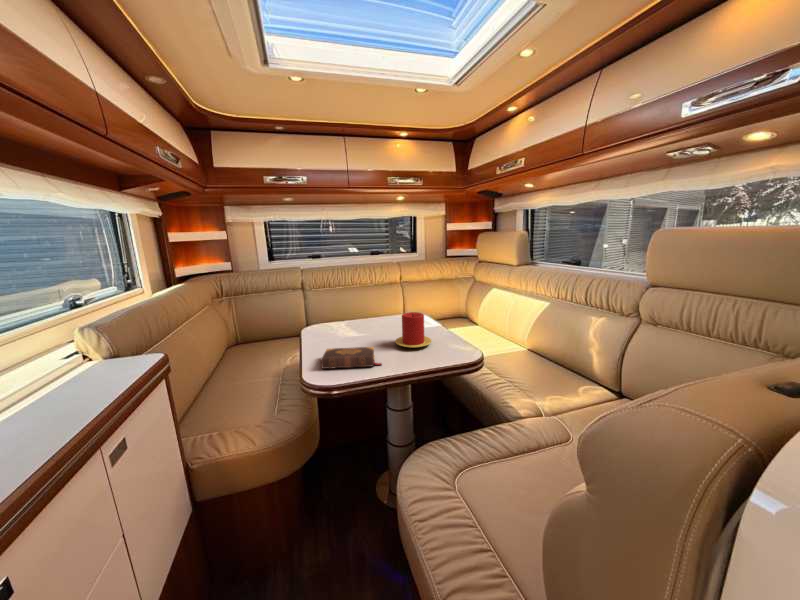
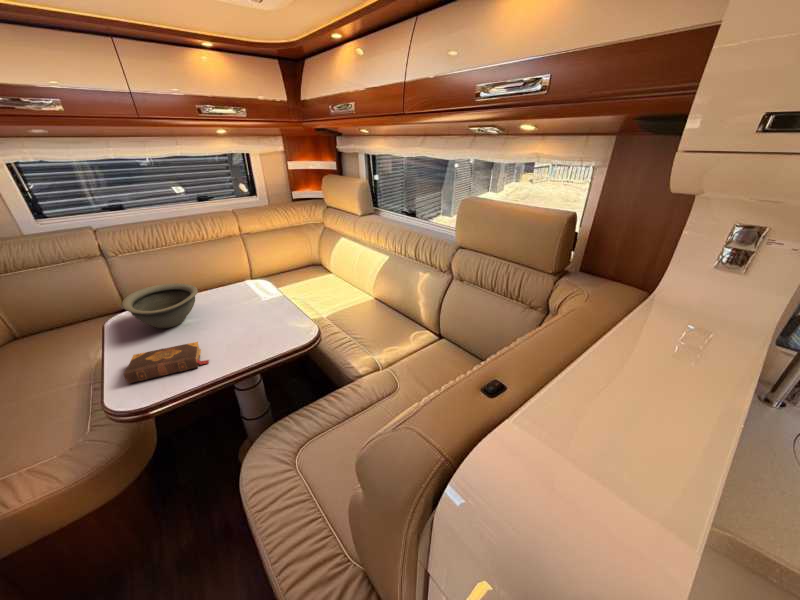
bowl: none [322,304,375,338] -> present [122,283,198,328]
candle: present [395,312,432,348] -> none [227,293,269,333]

